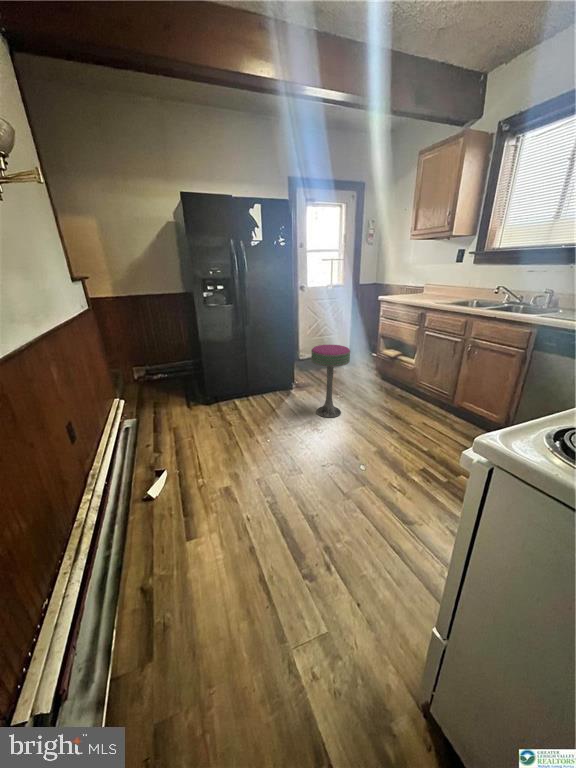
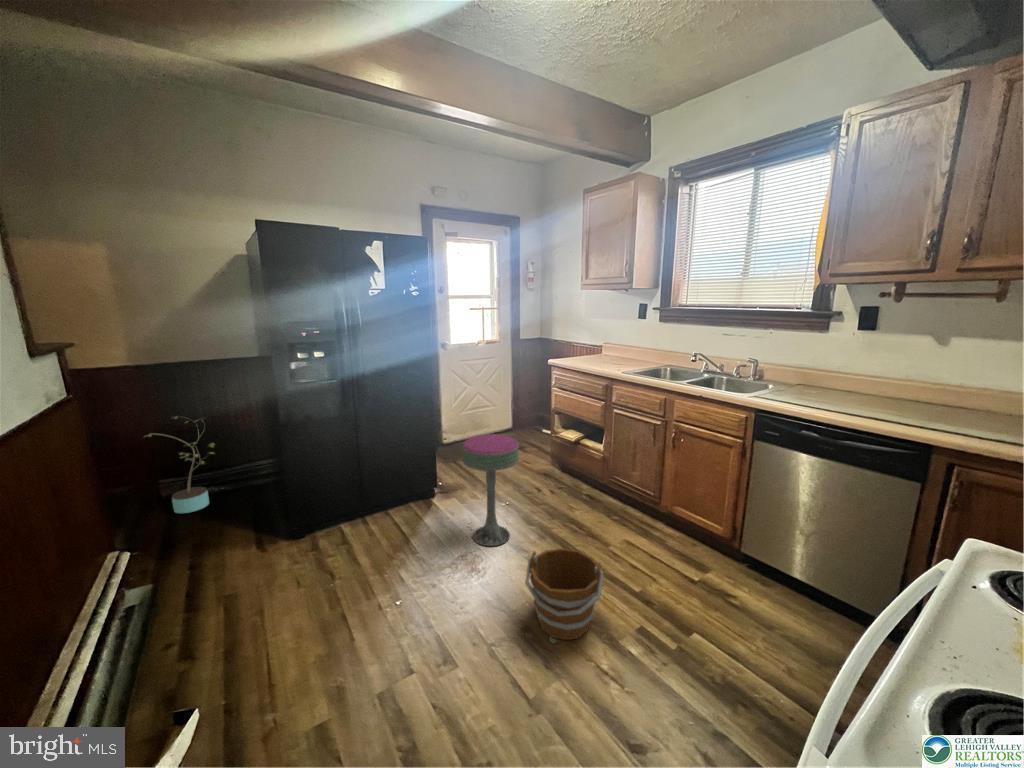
potted plant: none [124,328,164,386] -> present [143,416,216,513]
bucket: none [347,415,401,469] -> present [525,548,604,640]

